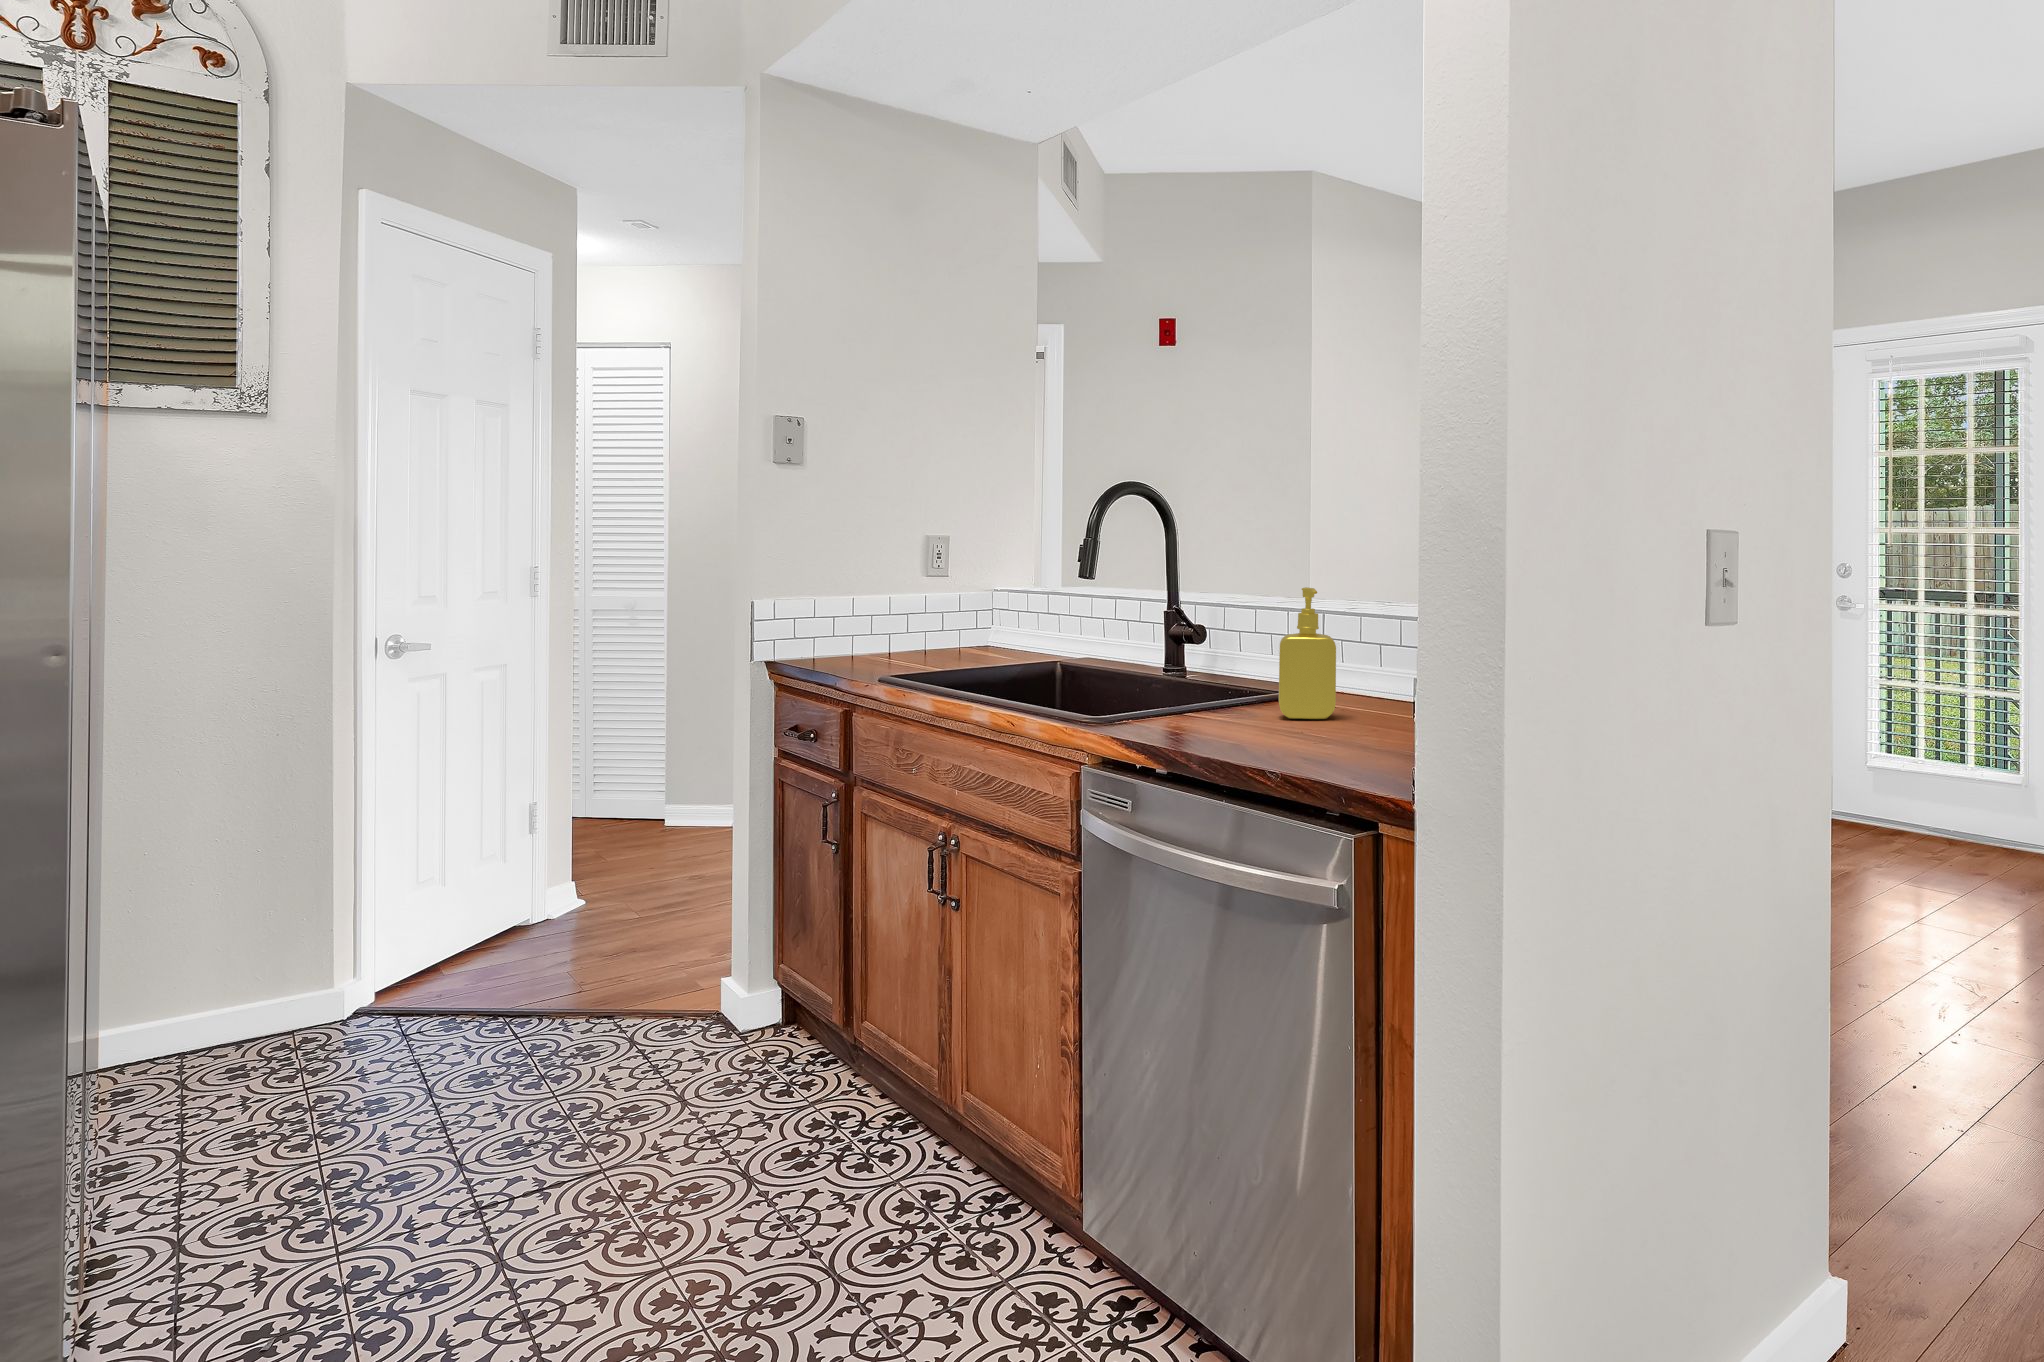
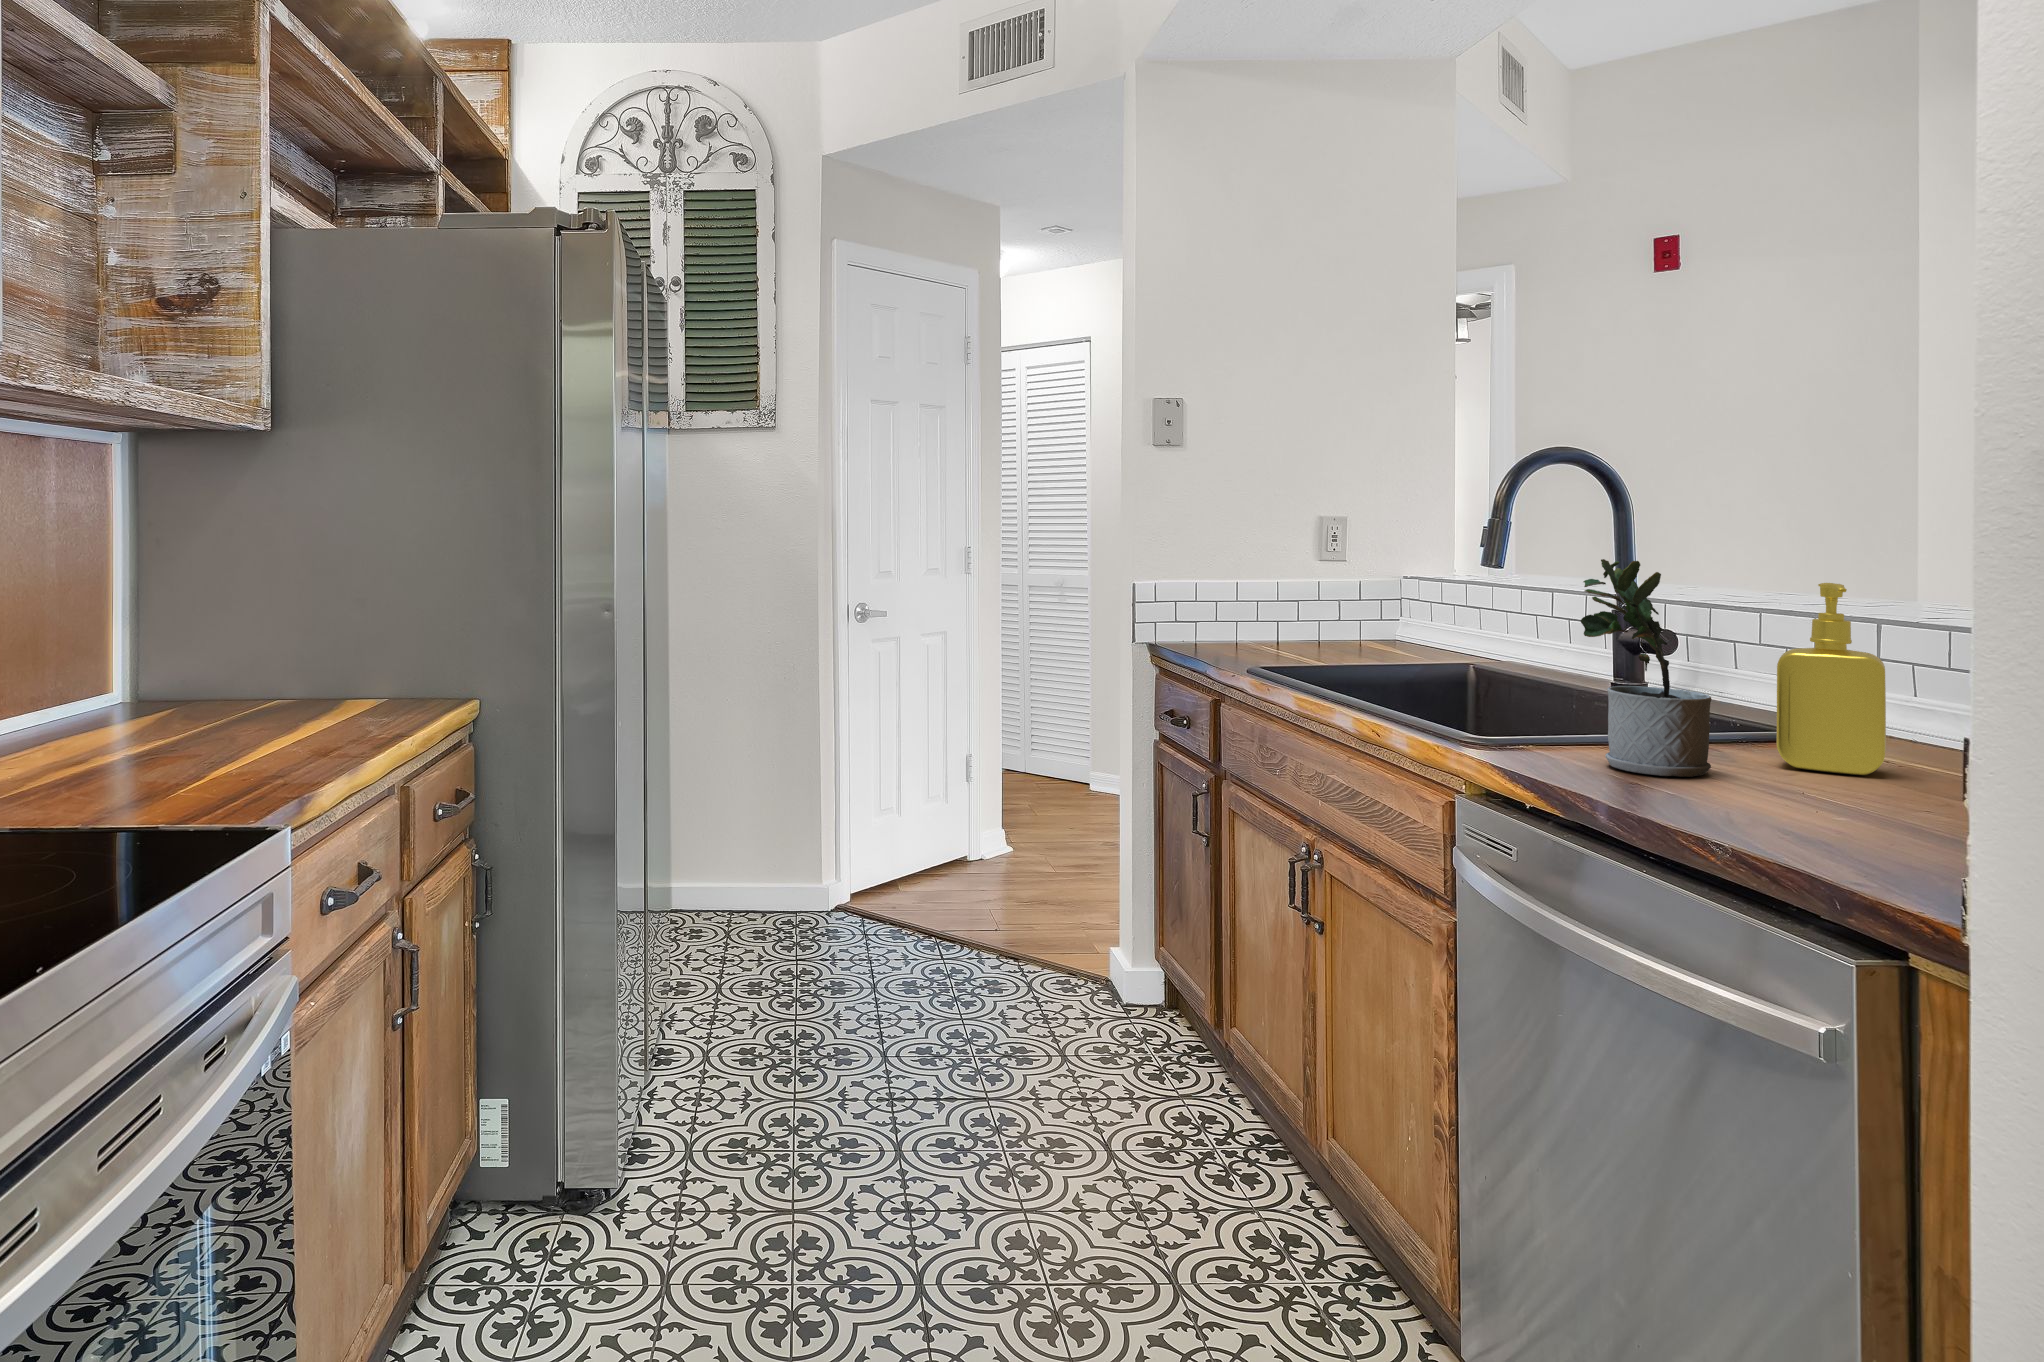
potted plant: none [1167,573,1247,733] -> present [1581,559,1711,777]

